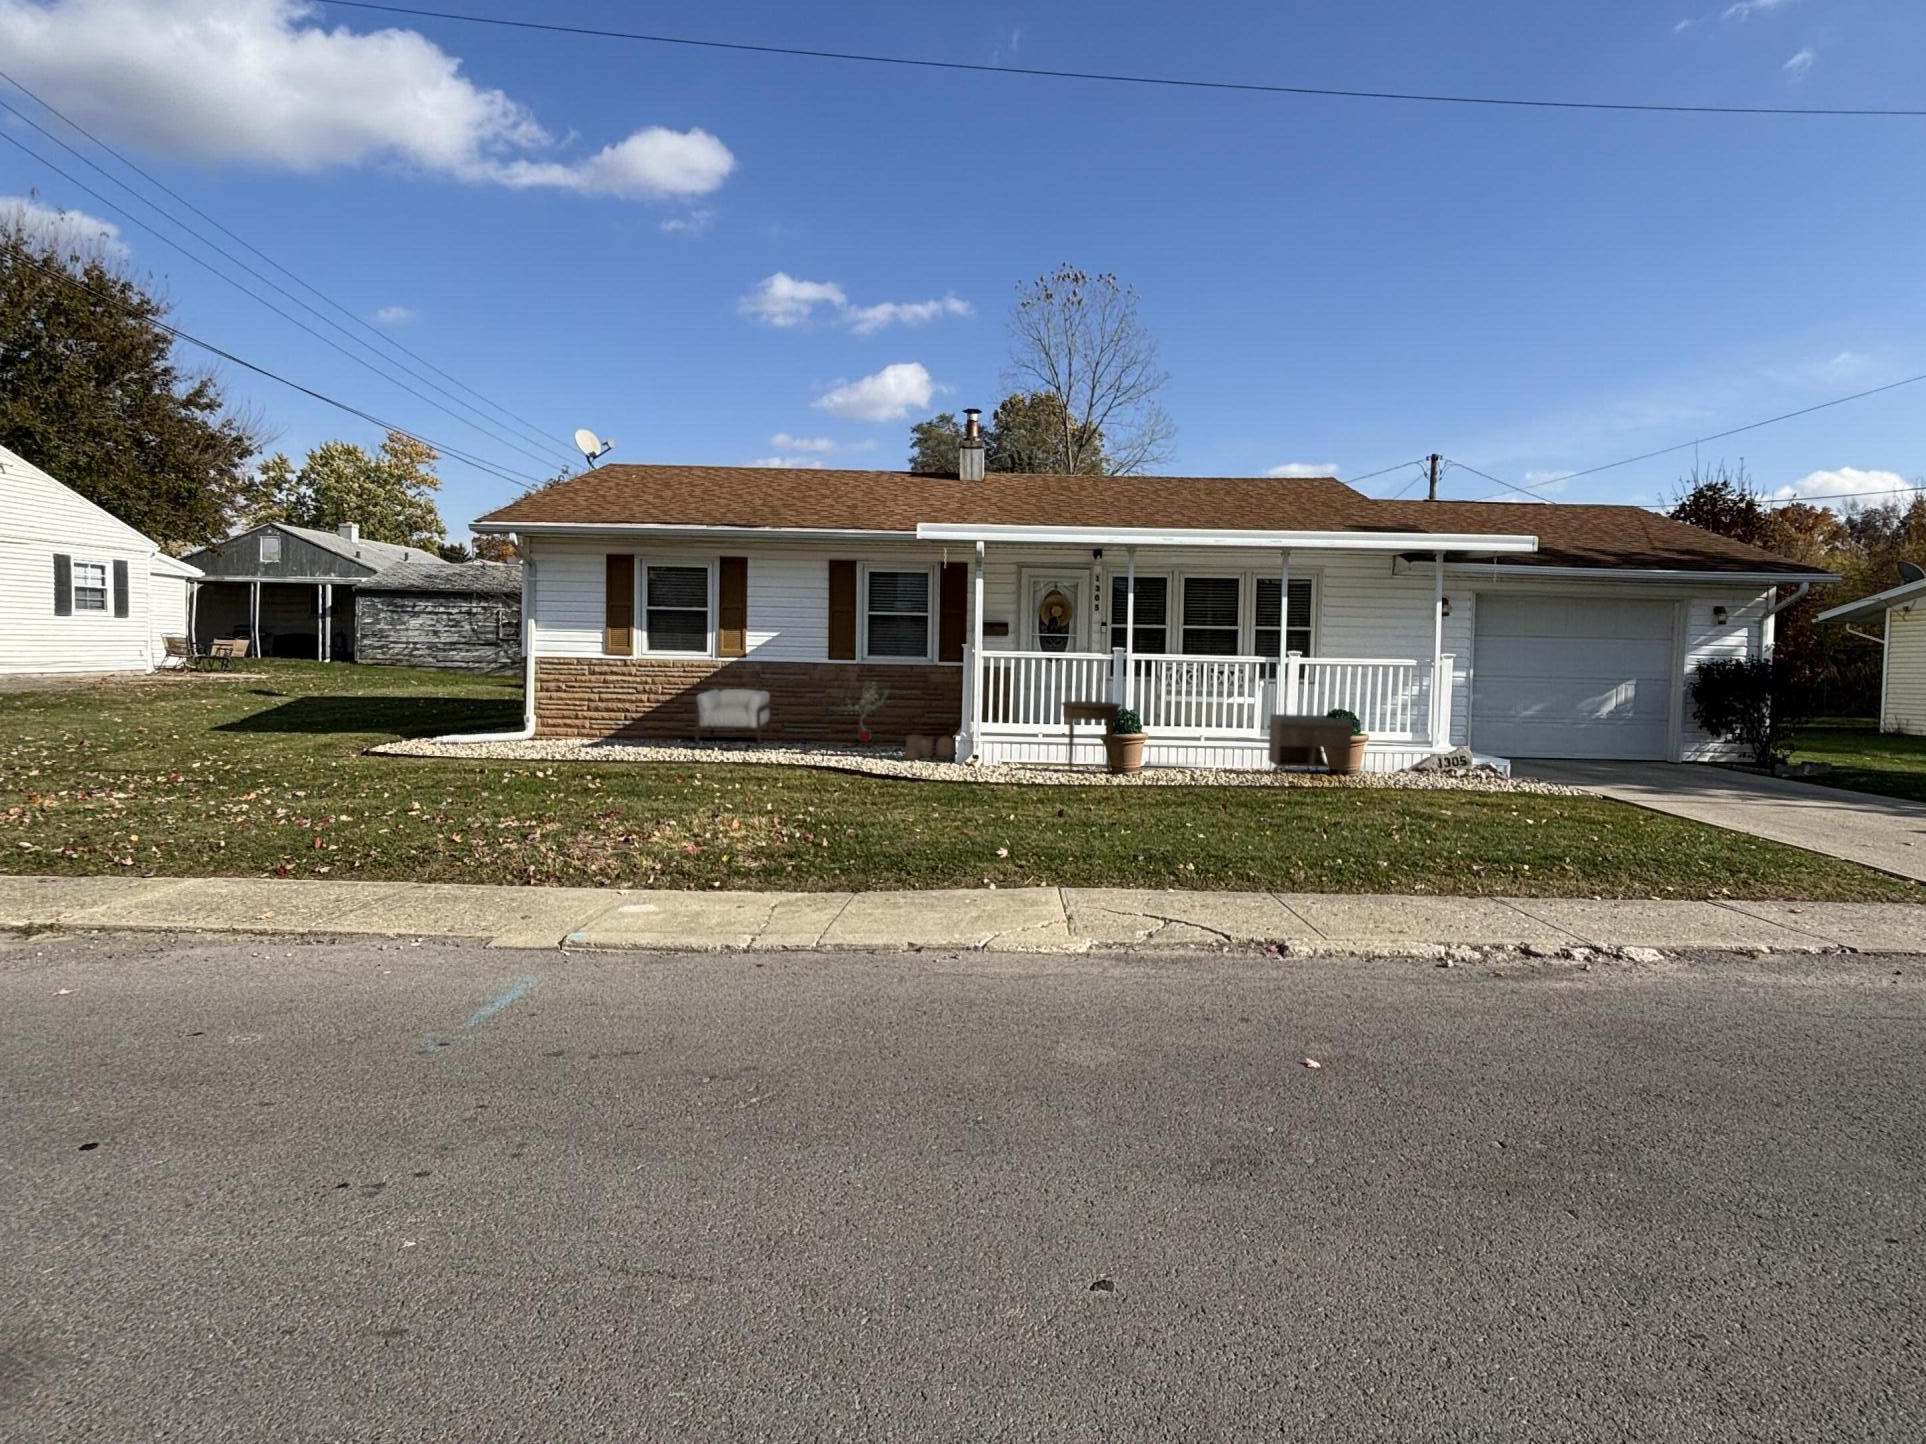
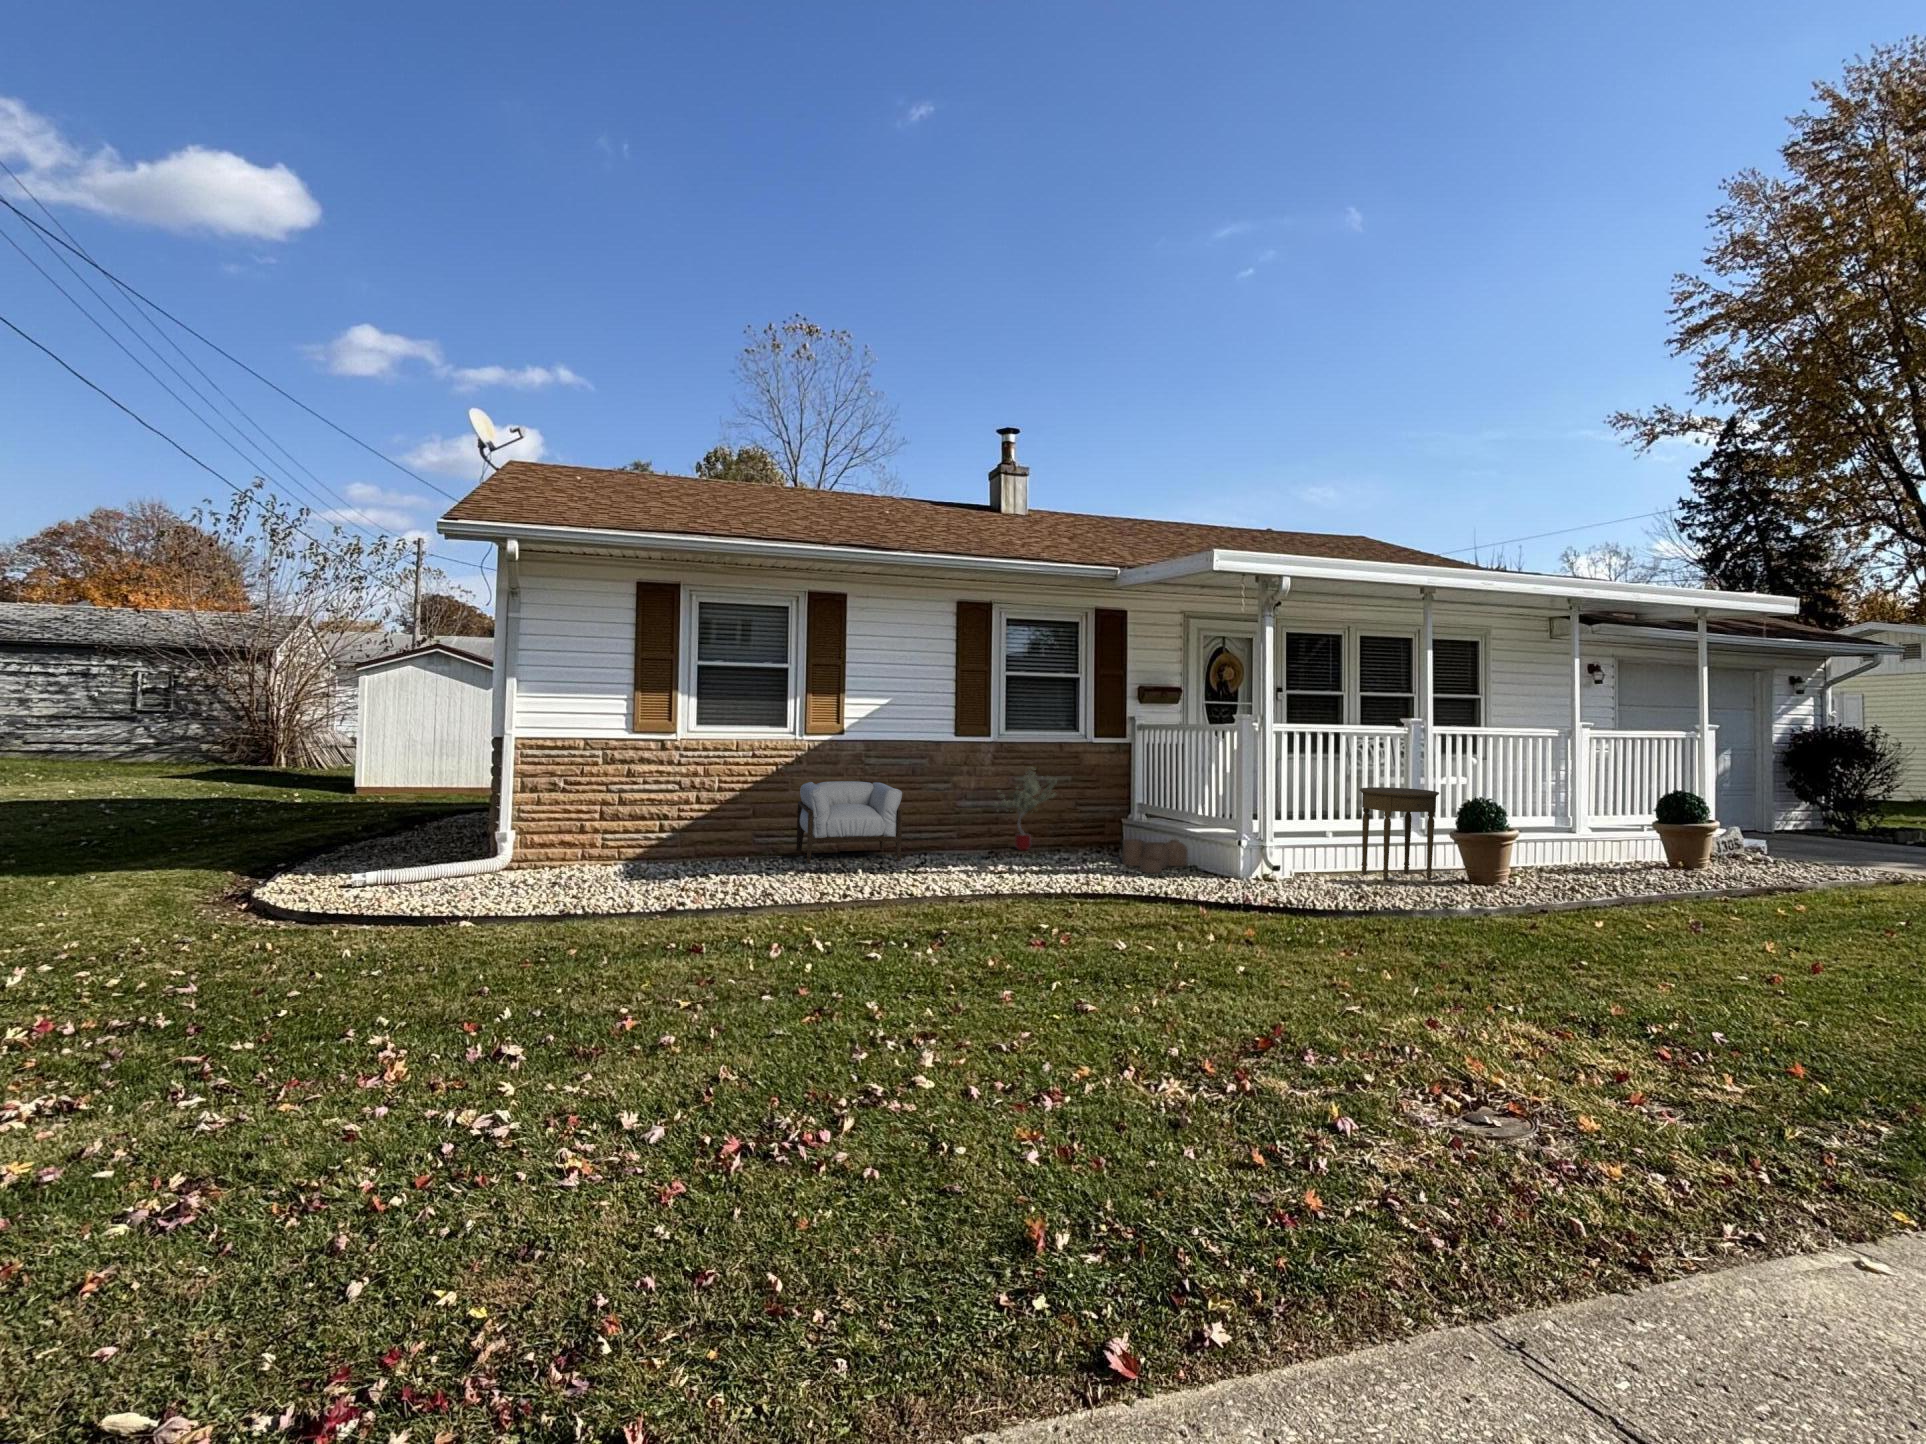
storage bench: present [1268,714,1353,773] -> none [1551,798,1661,868]

